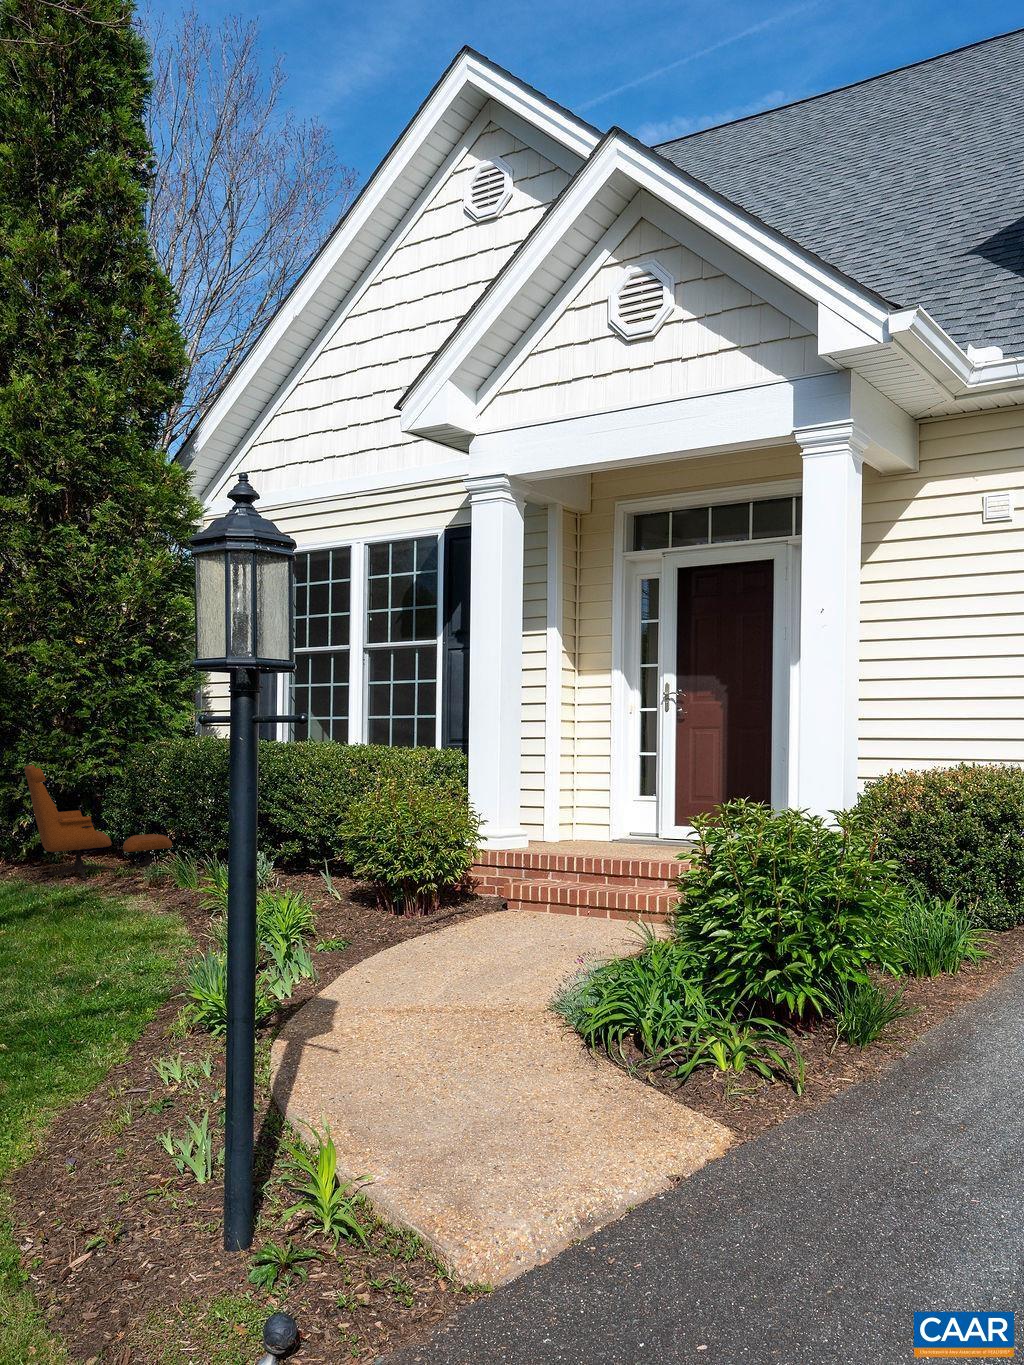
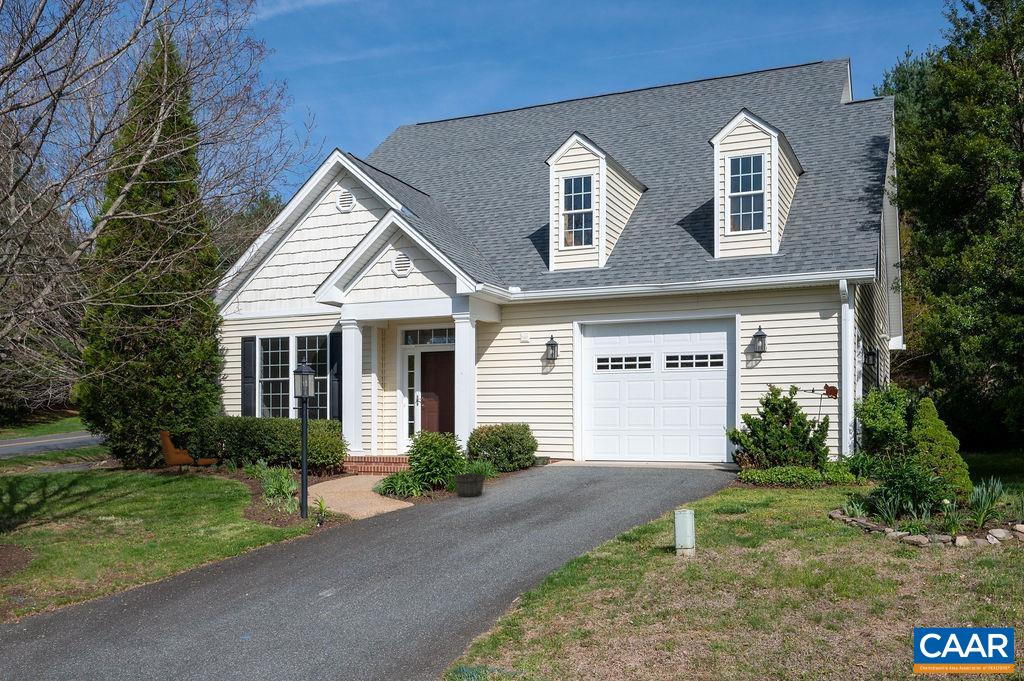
wooden bucket: none [854,955,979,1074] -> present [454,472,485,497]

